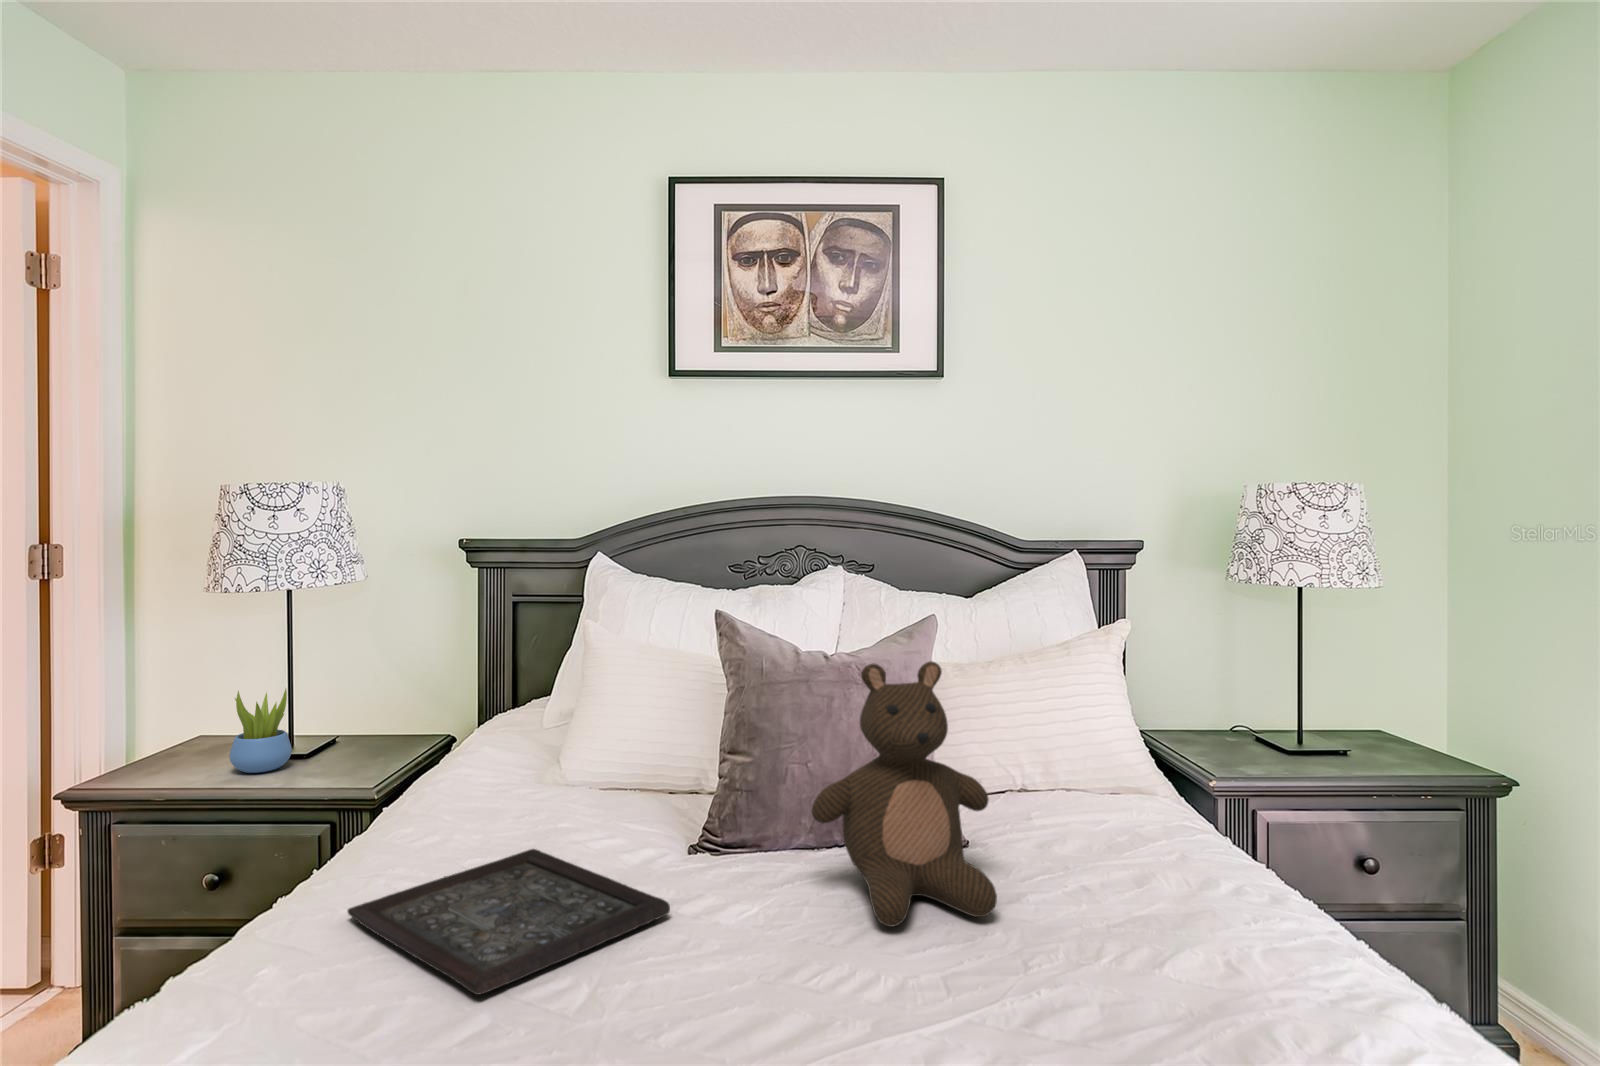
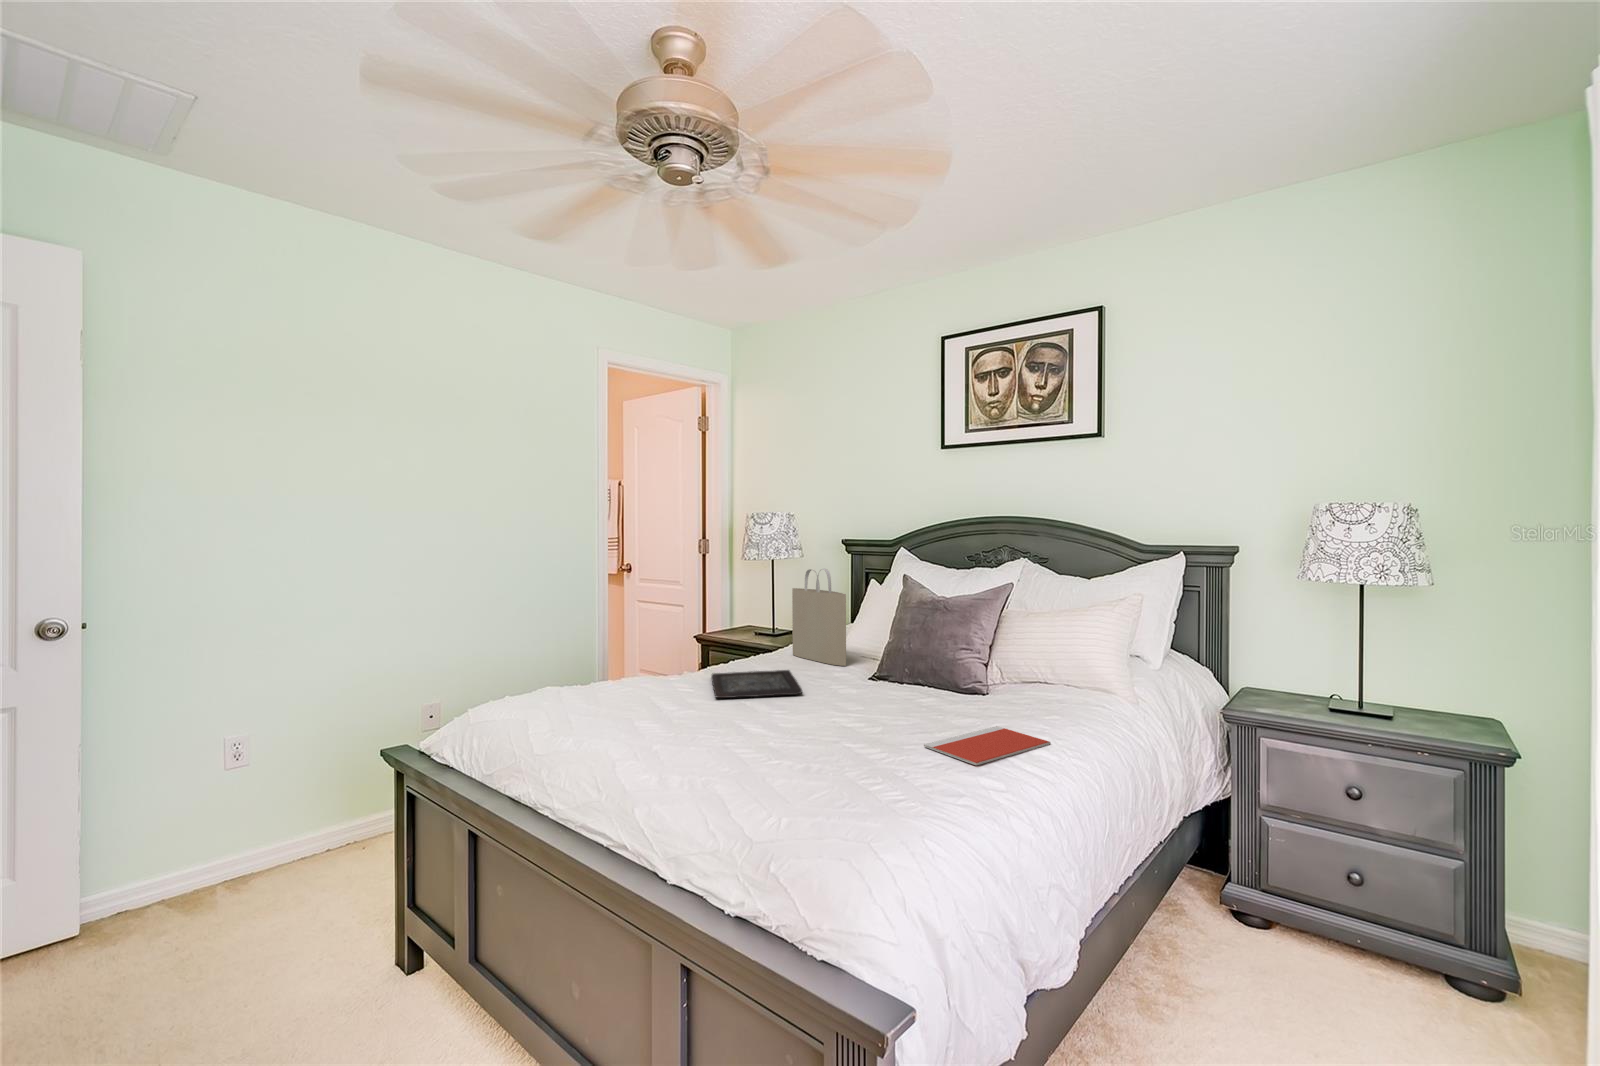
tote bag: none [447,602,617,811] -> present [792,568,846,666]
stuffed bear: present [811,661,997,927] -> none [862,600,948,717]
succulent plant: present [229,689,292,773] -> none [743,603,767,639]
notebook: none [1131,893,1325,1014] -> present [924,726,1051,765]

